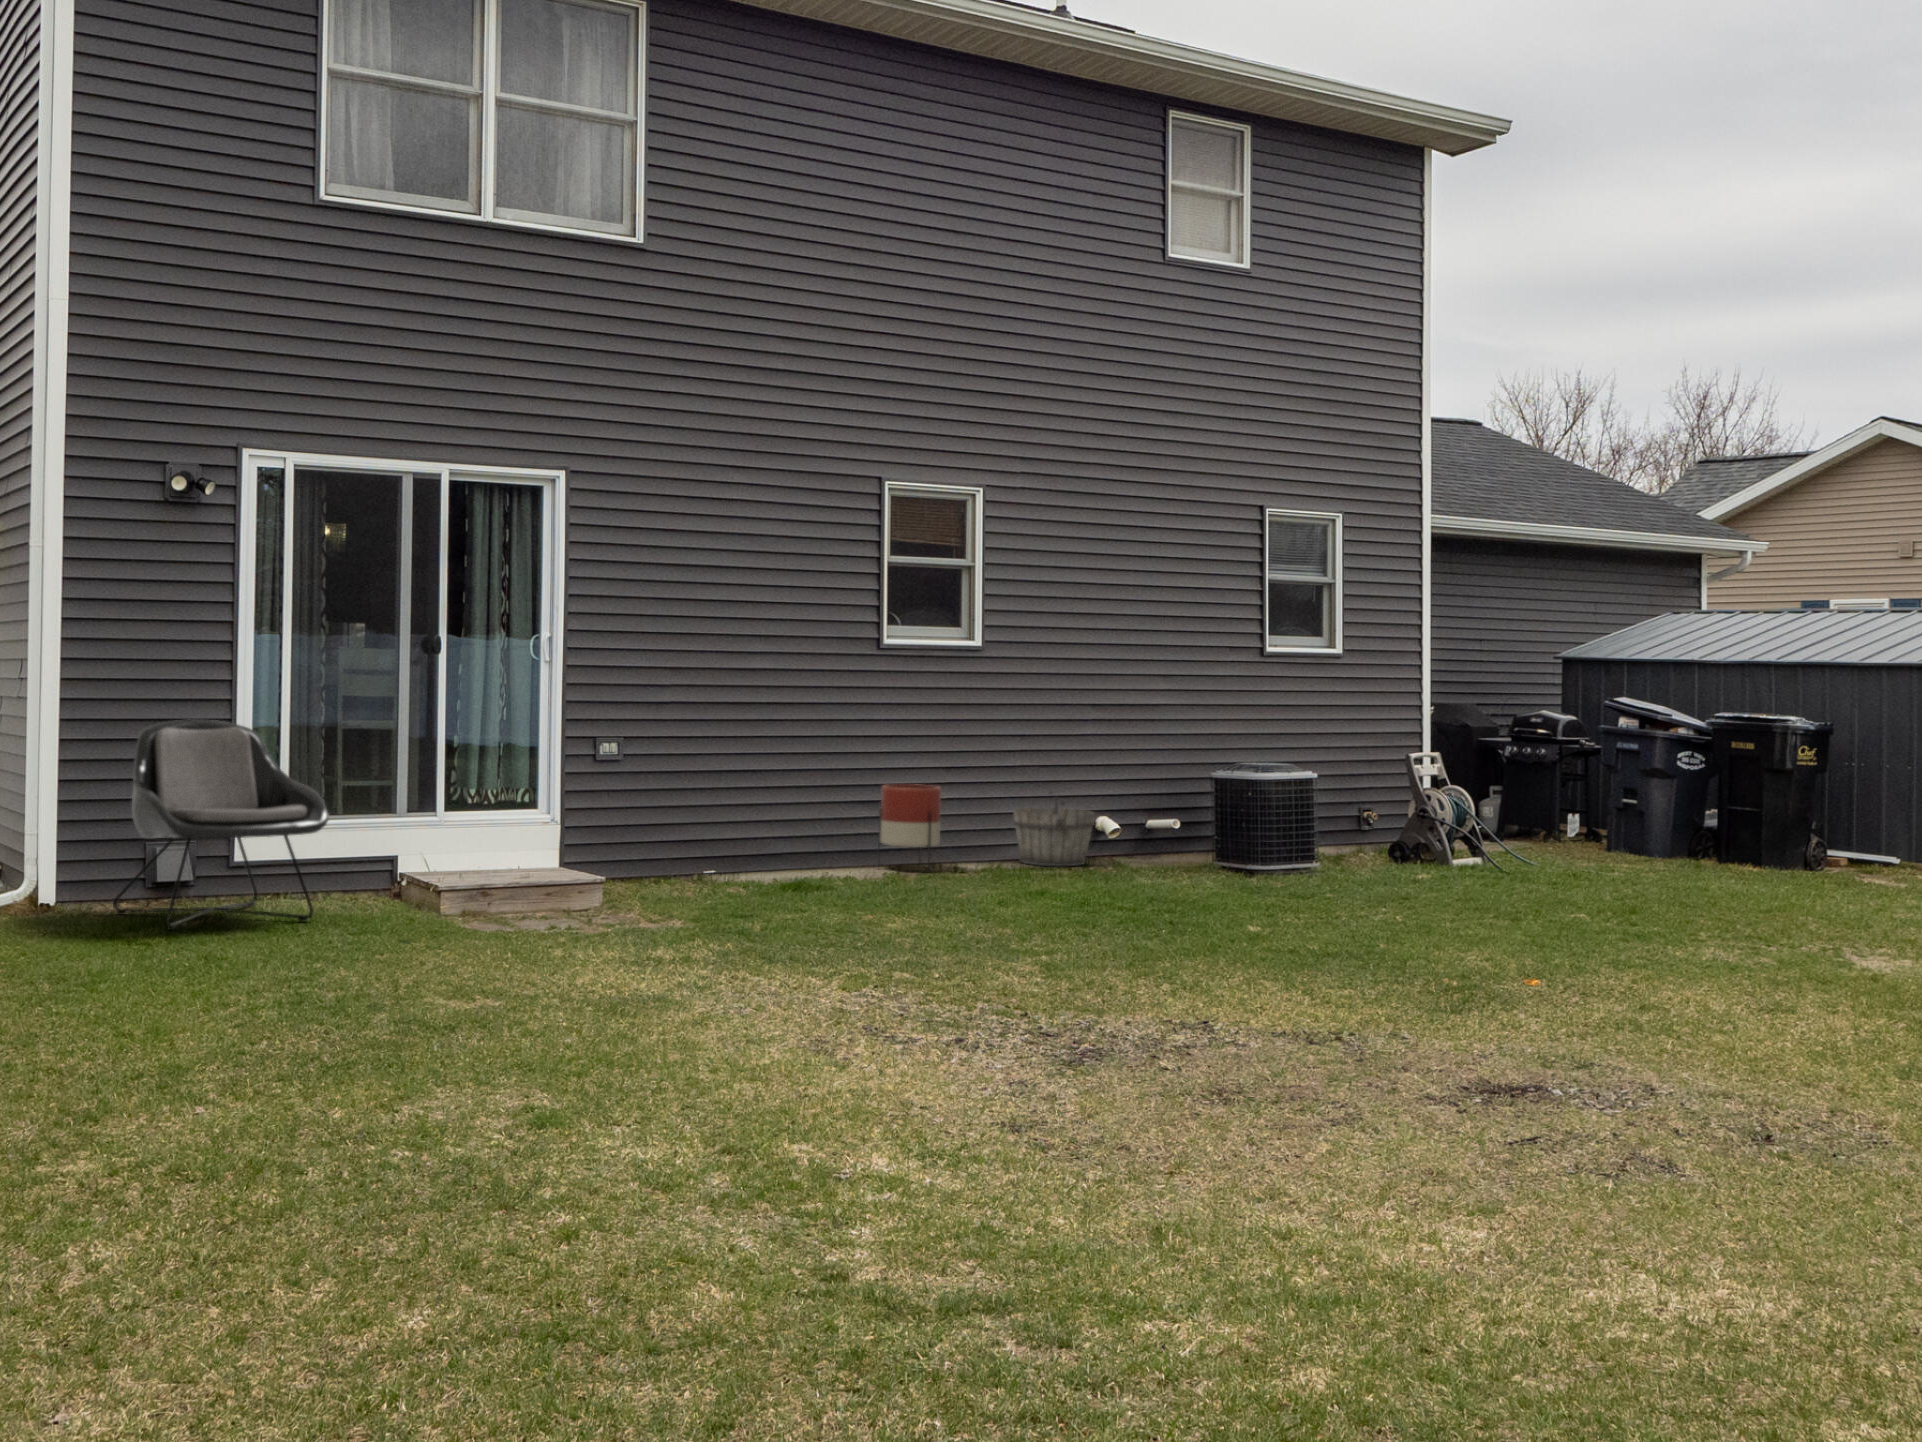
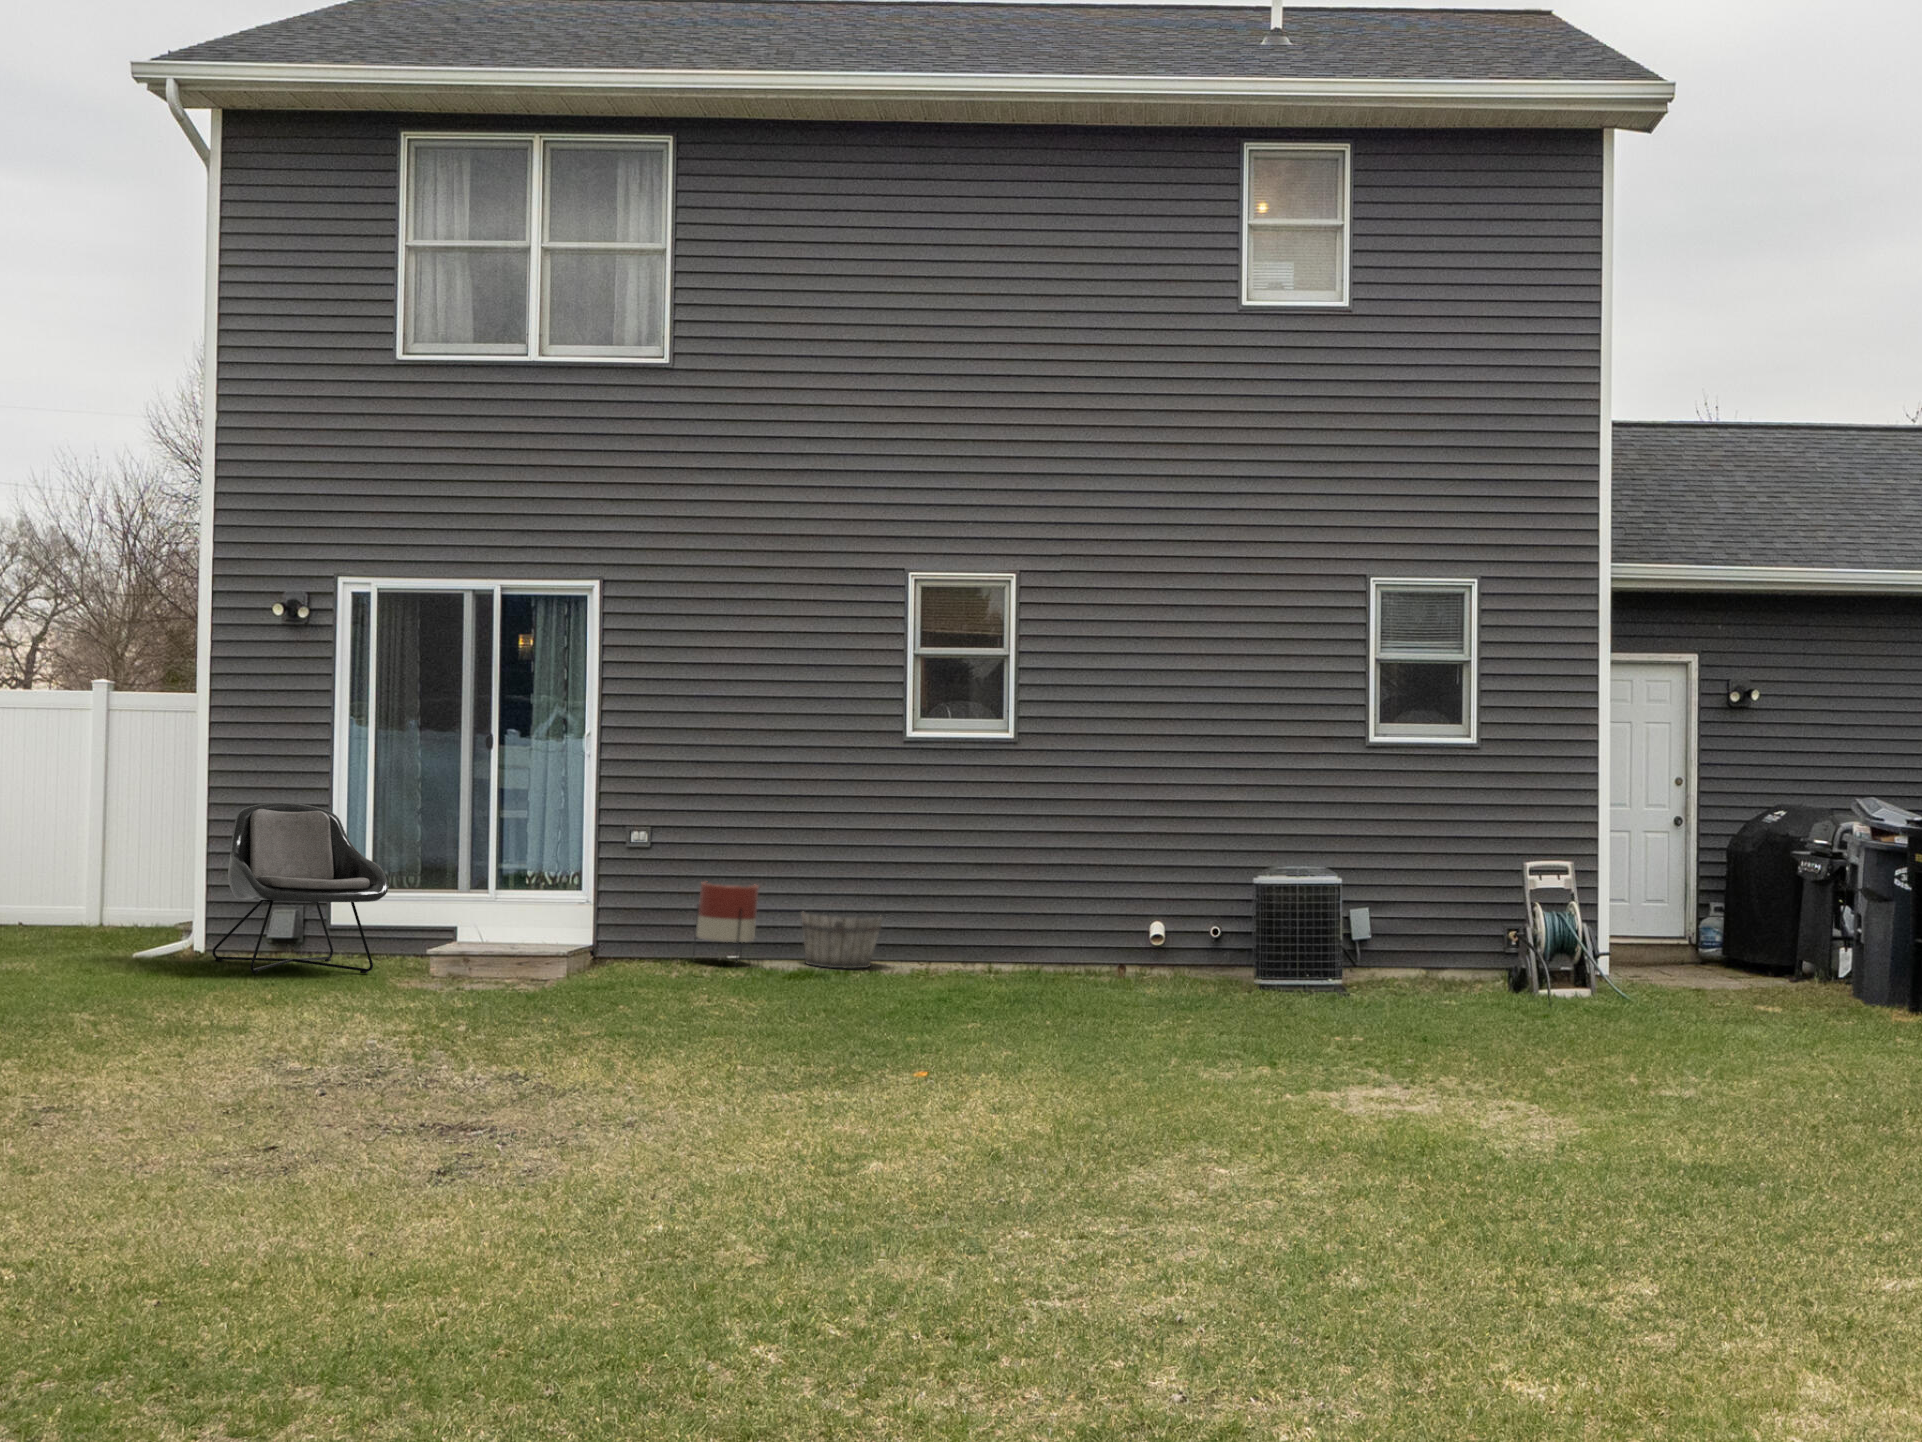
planter: present [878,784,941,870] -> present [695,882,758,959]
wooden bucket: present [1013,797,1095,866] -> present [802,913,882,968]

